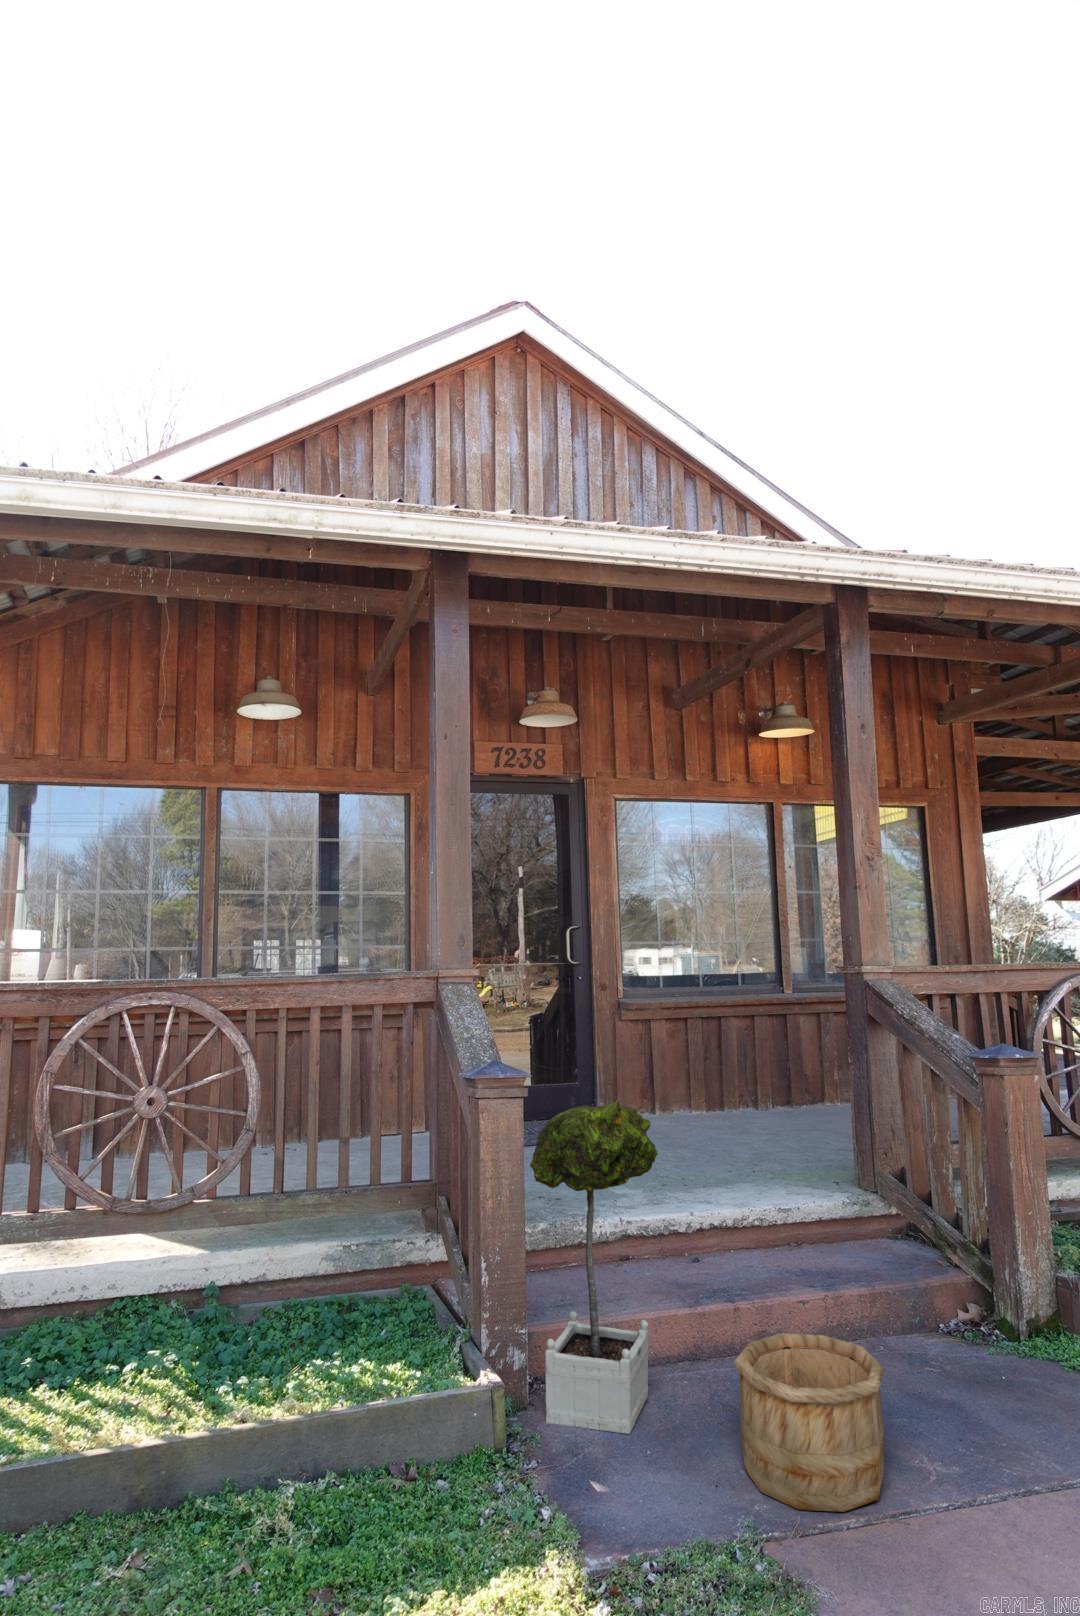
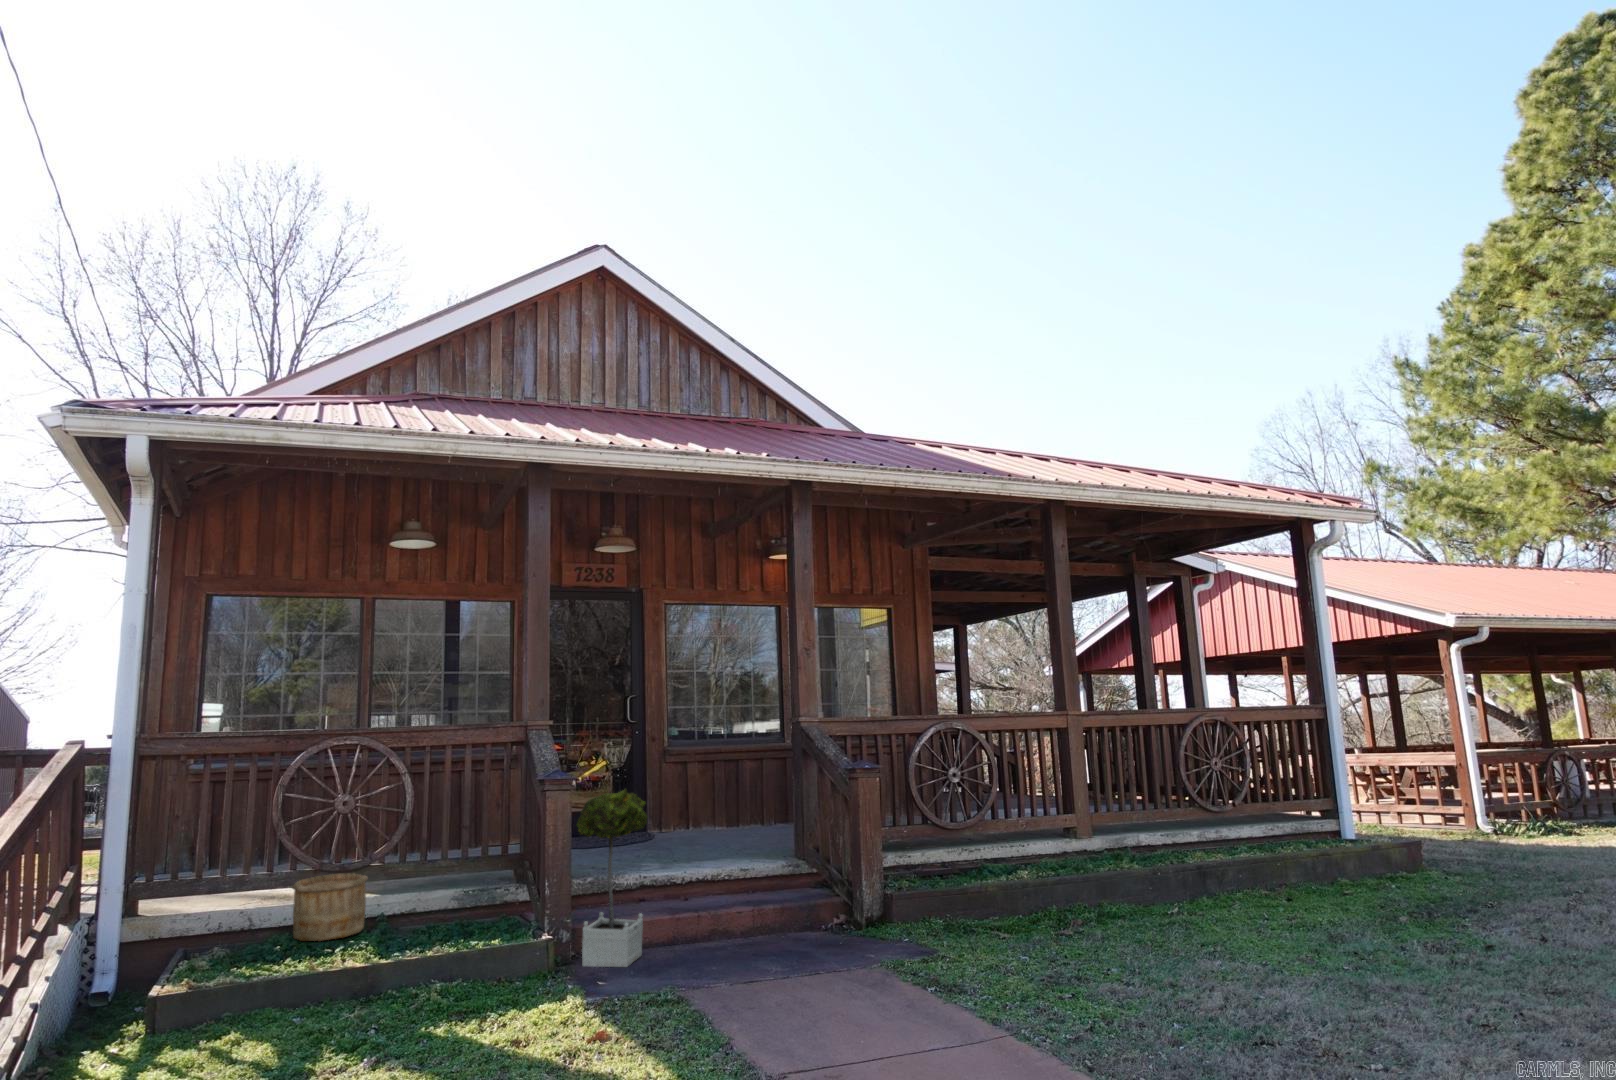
wooden bucket: present [734,1333,884,1512] -> present [292,873,368,941]

